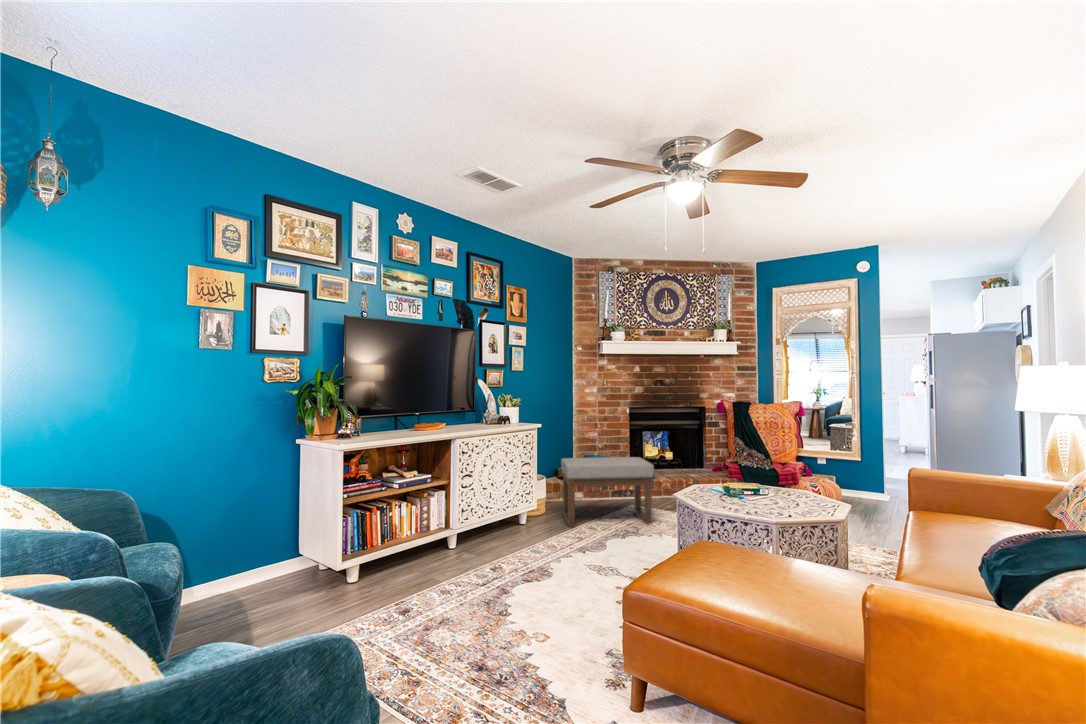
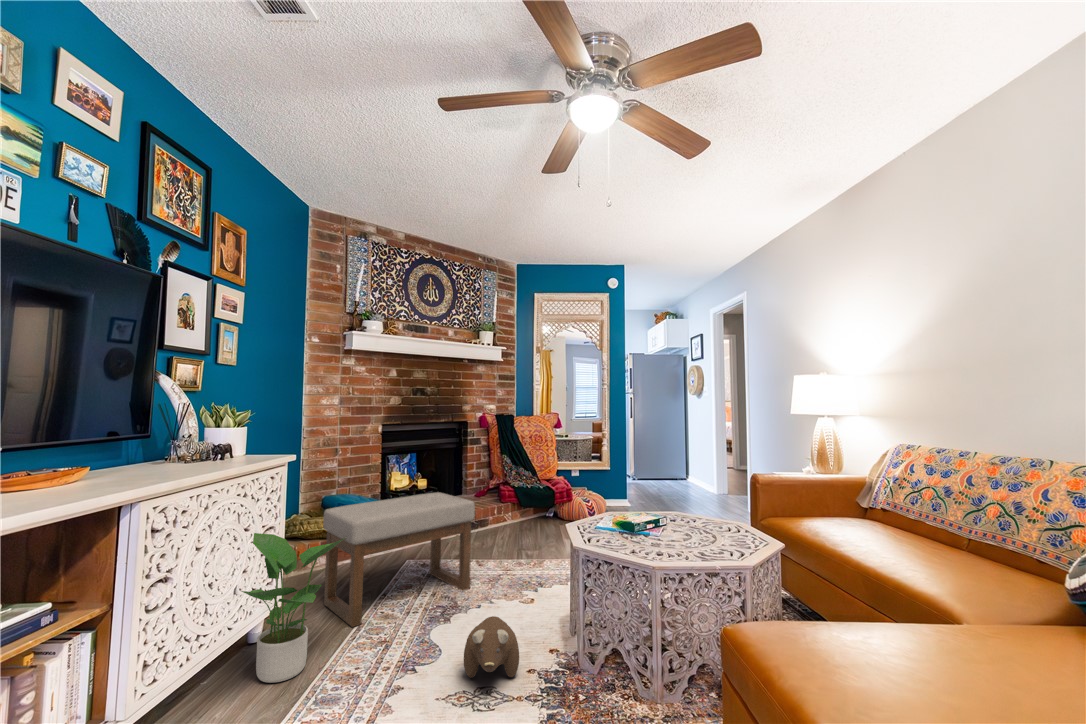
potted plant: none [506,463,555,538] -> present [242,533,345,683]
plush toy: none [601,527,638,563] -> present [464,616,519,678]

